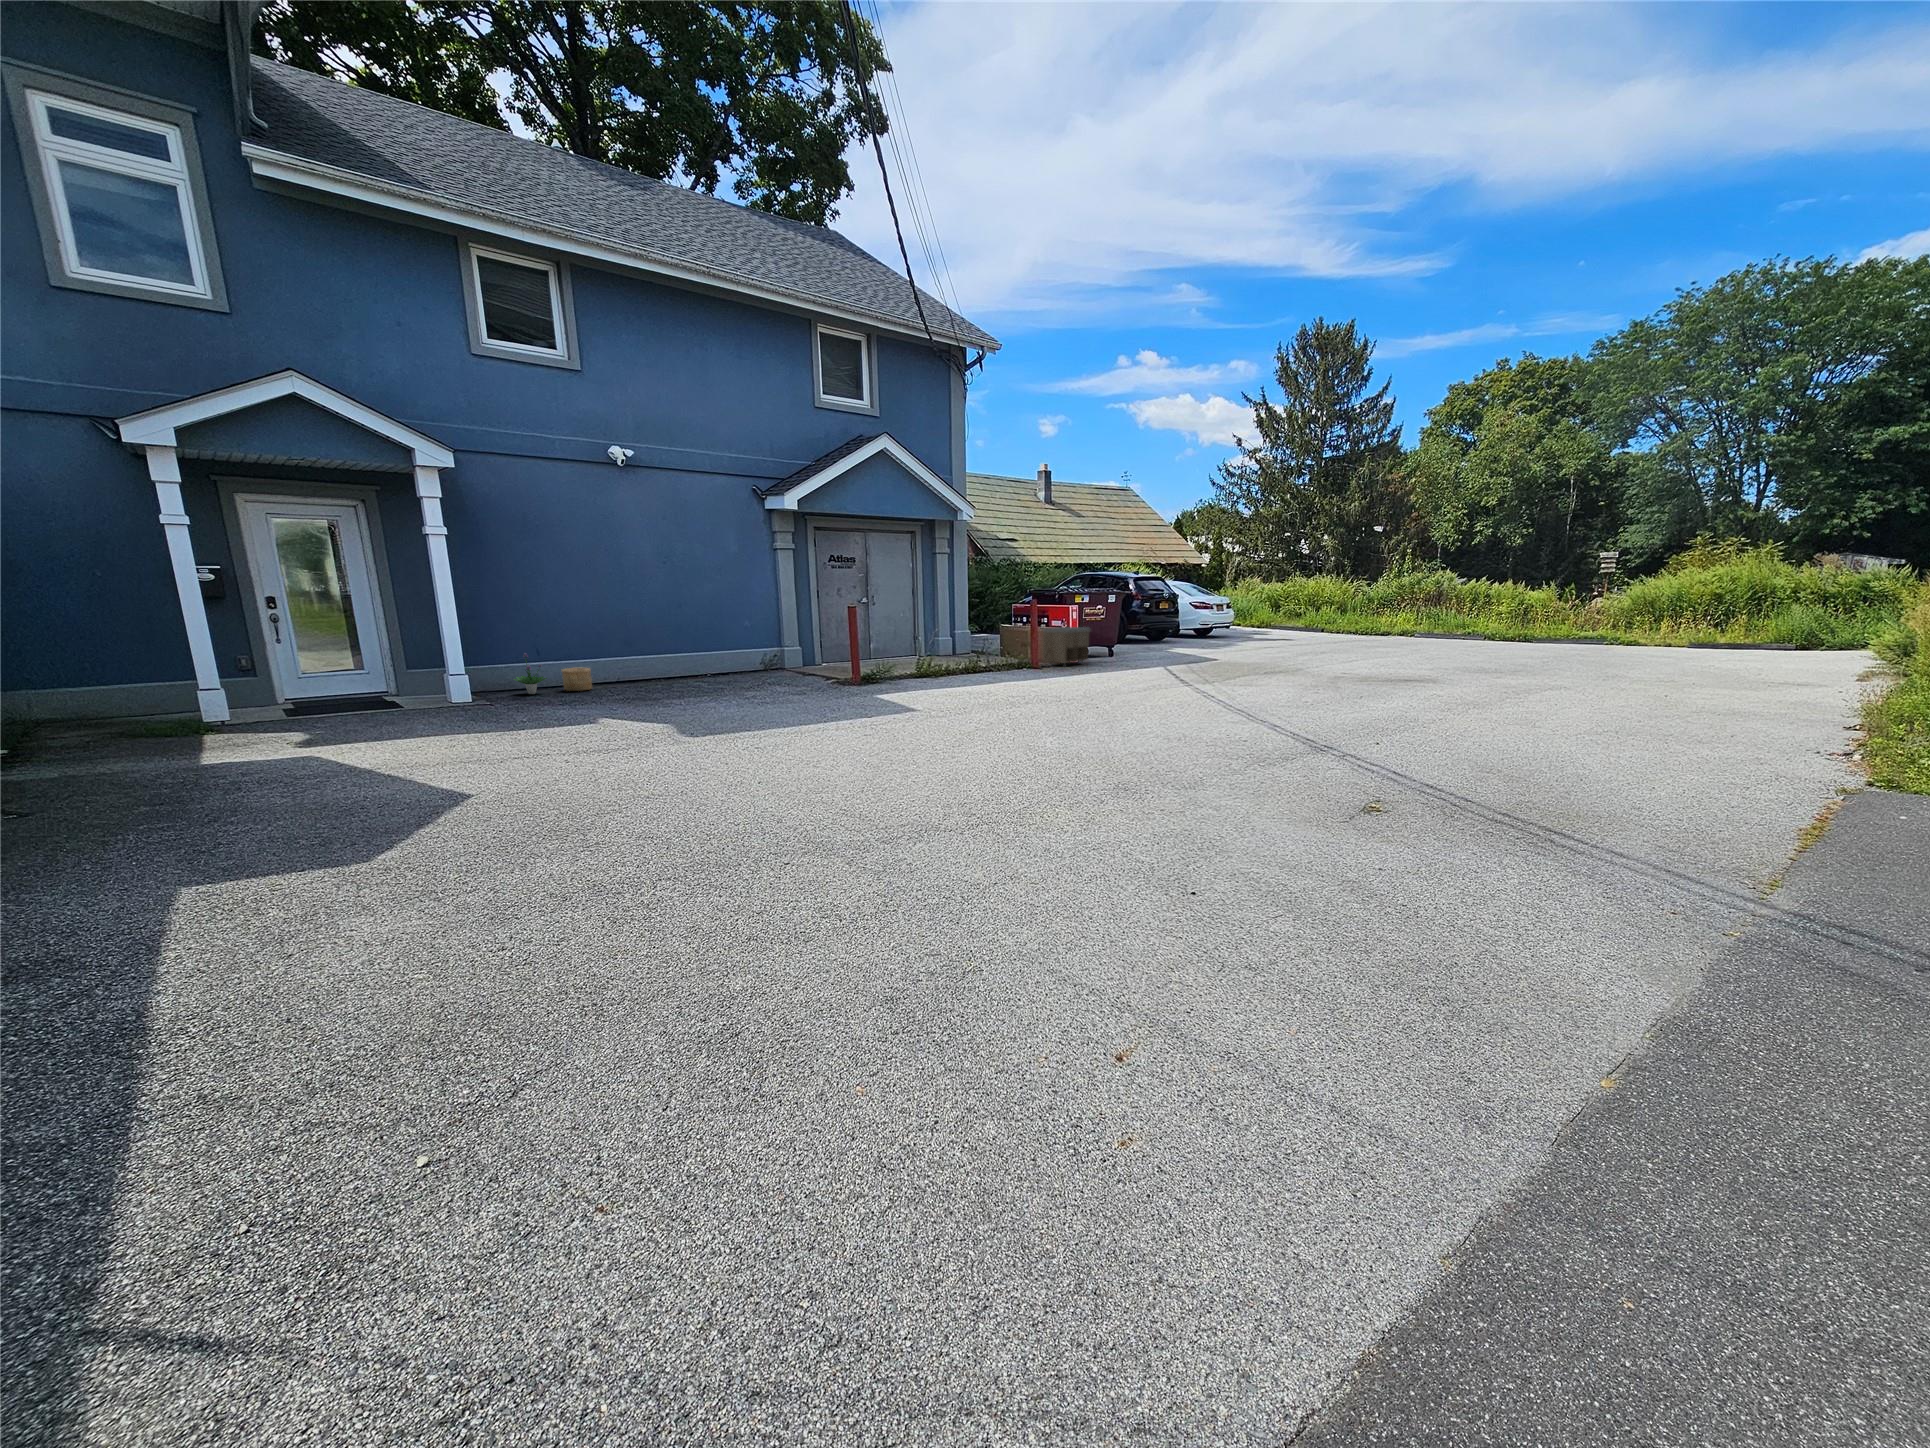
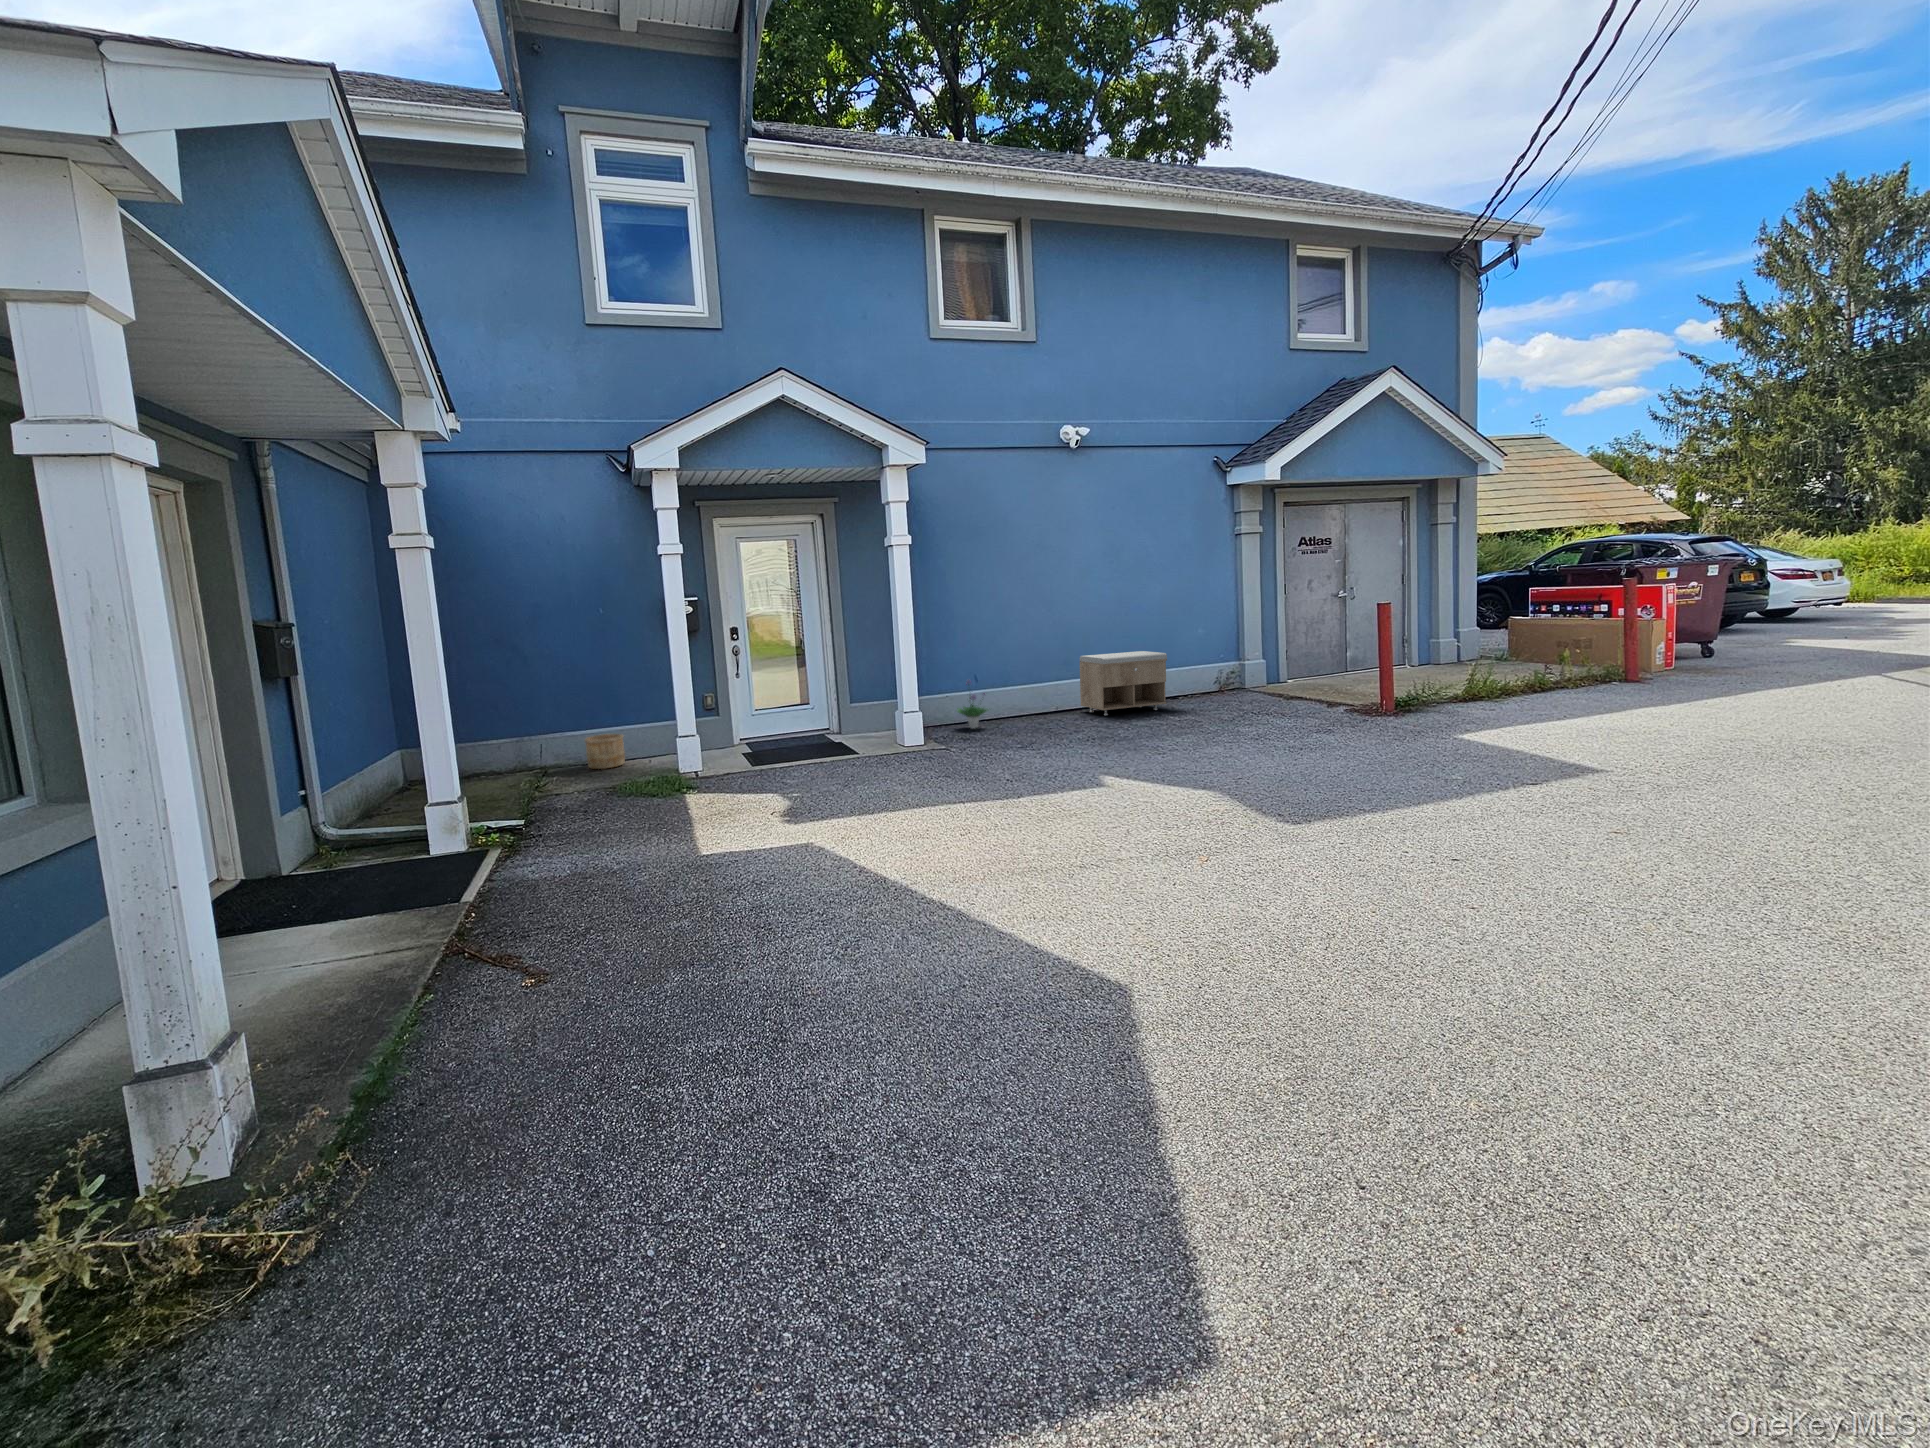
storage bench: present [1043,627,1090,666] -> present [1080,651,1167,715]
wooden bucket: present [562,668,592,691] -> present [585,734,625,769]

